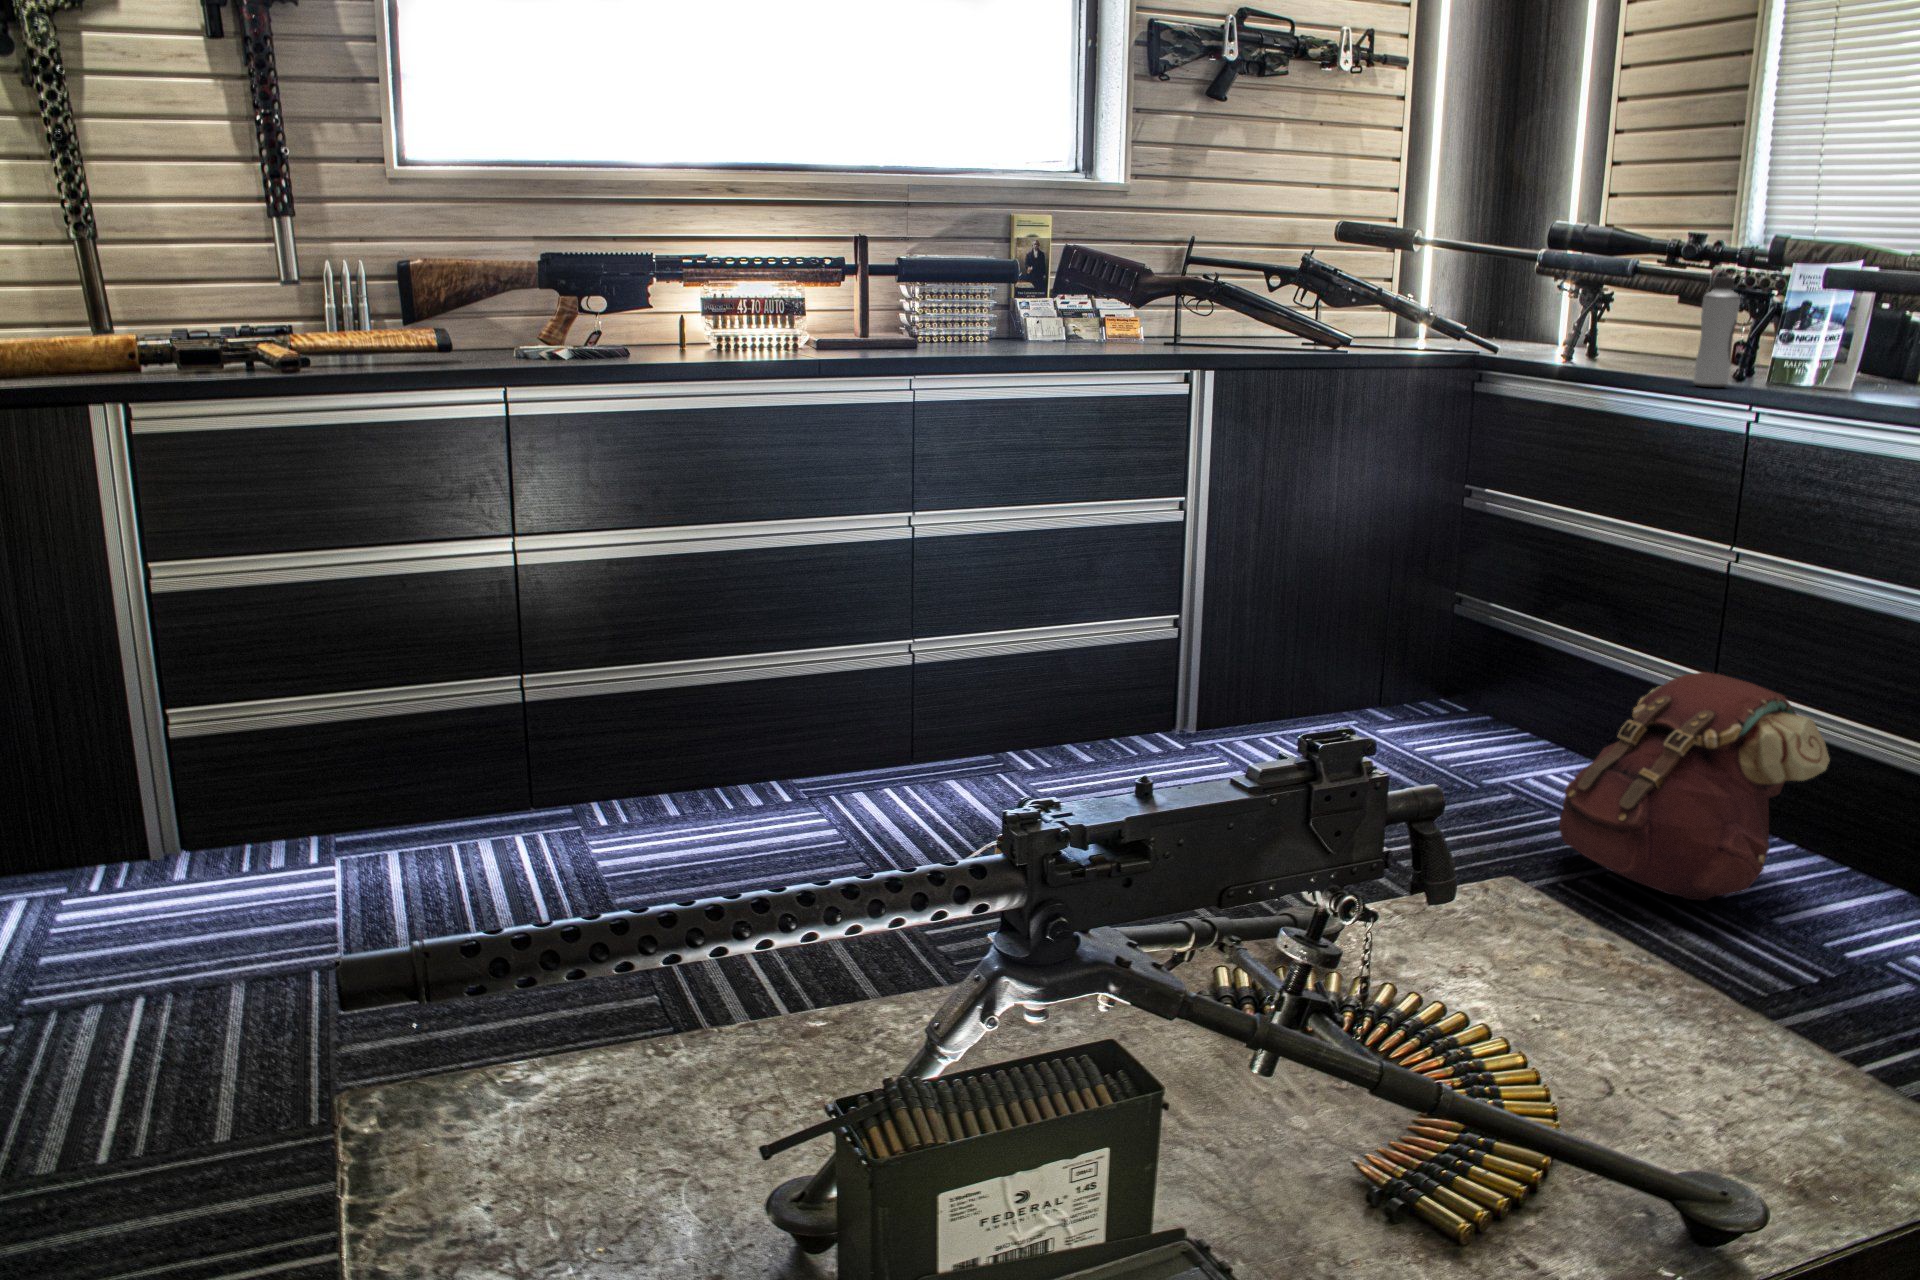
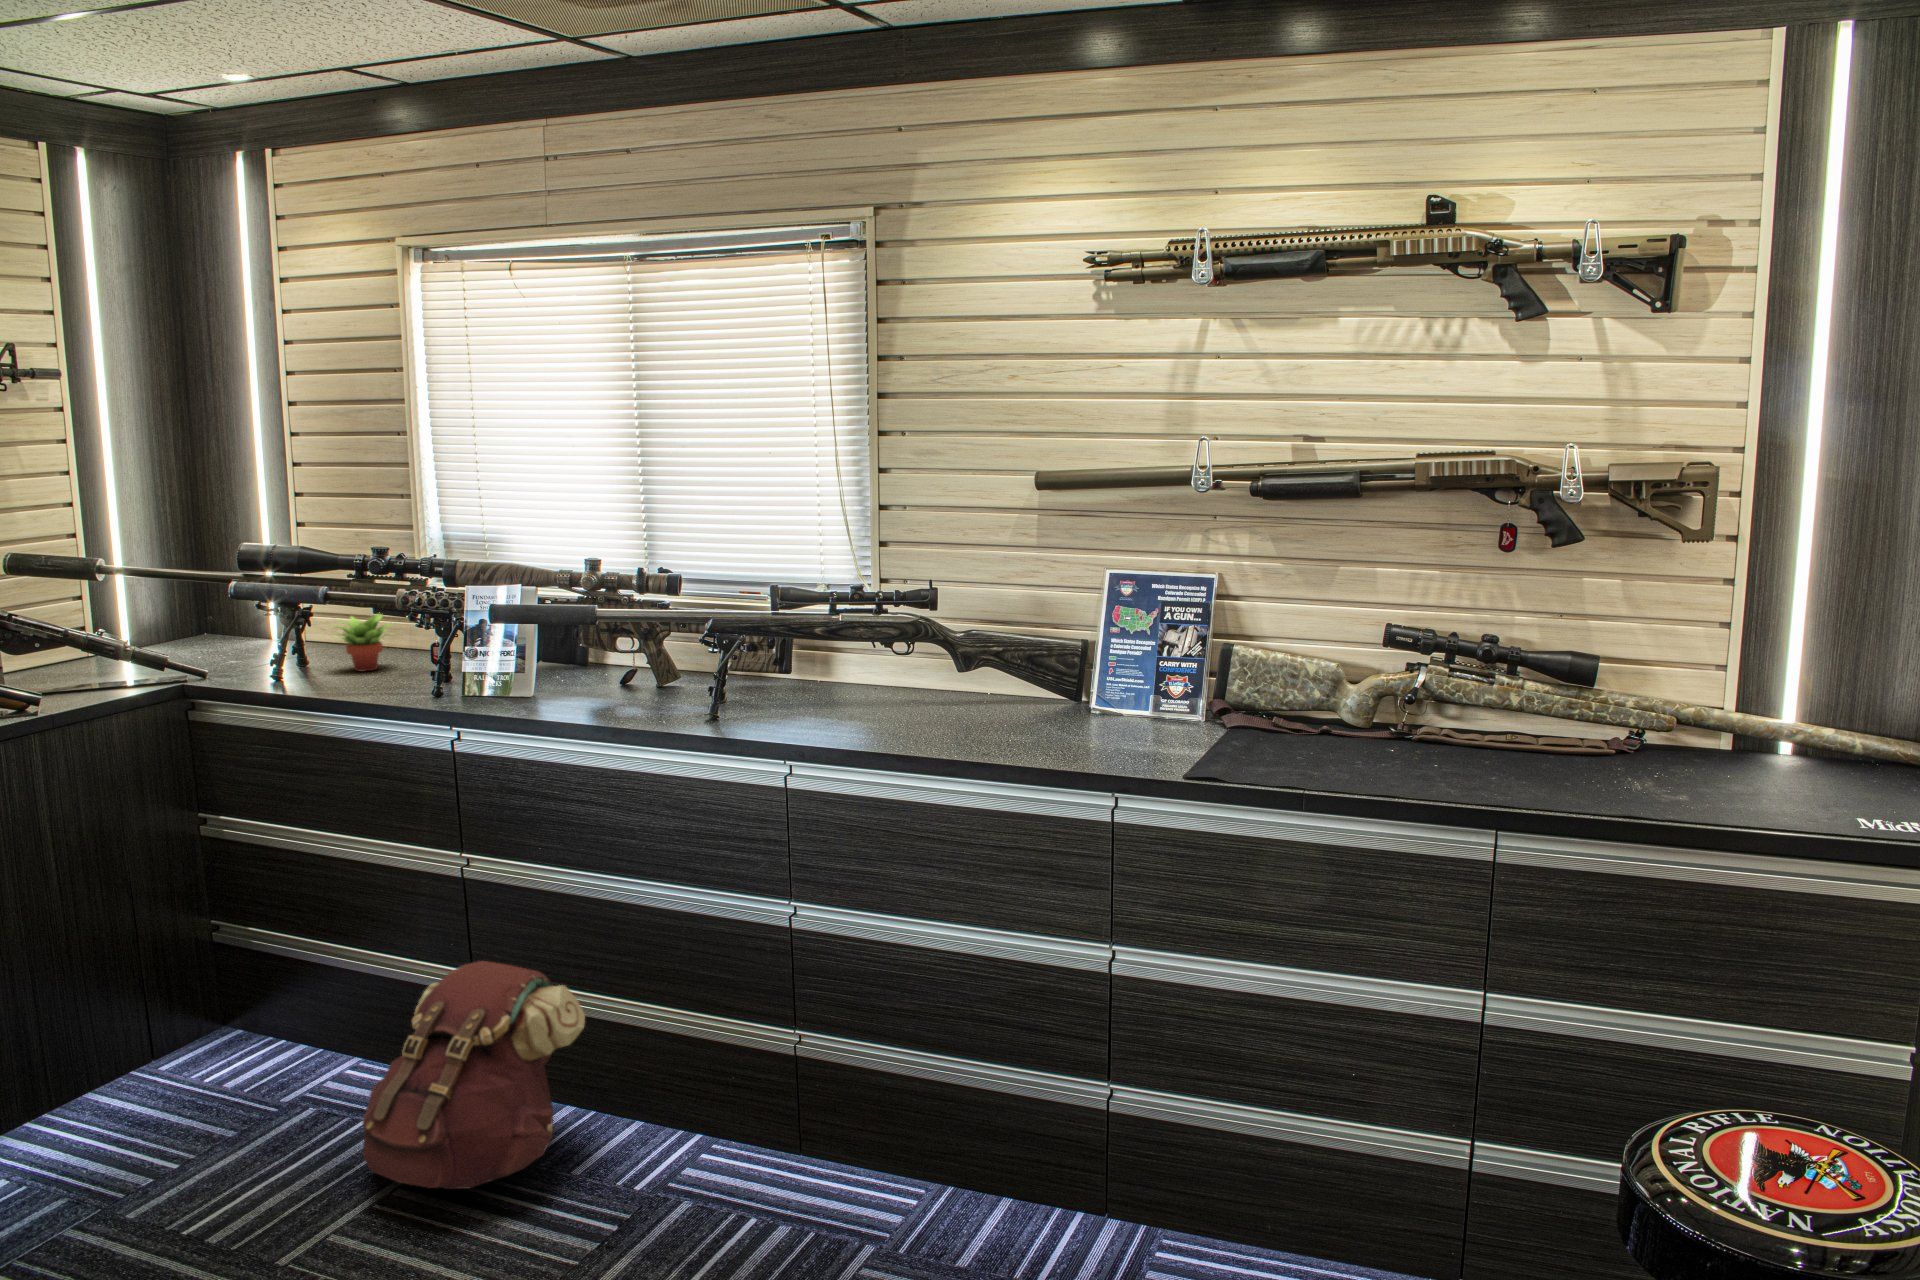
water bottle: present [1694,272,1740,388] -> none [399,598,436,699]
succulent plant: none [1620,302,1695,370] -> present [336,612,391,671]

